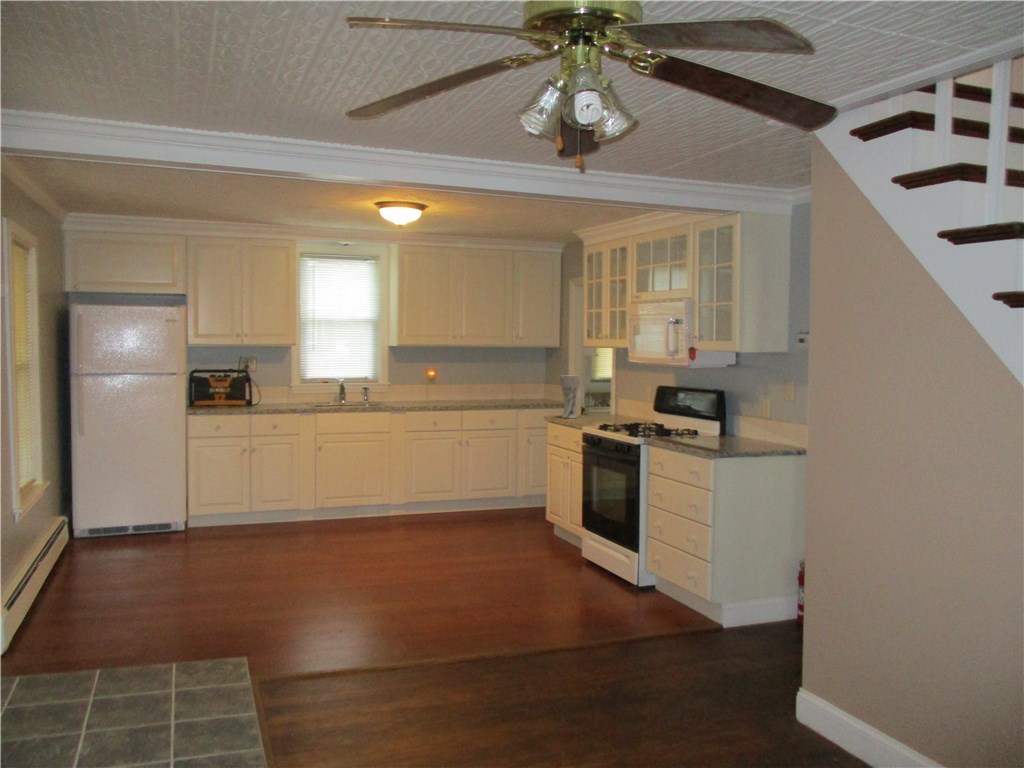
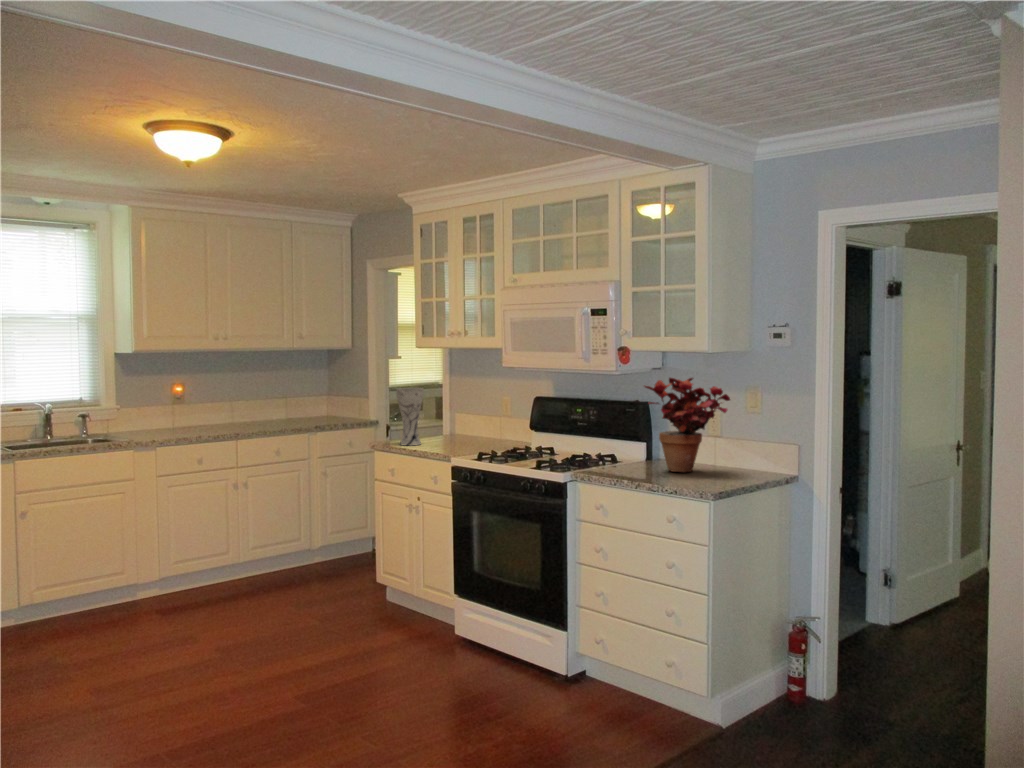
potted plant: none [695,371,761,443] -> present [645,378,730,472]

